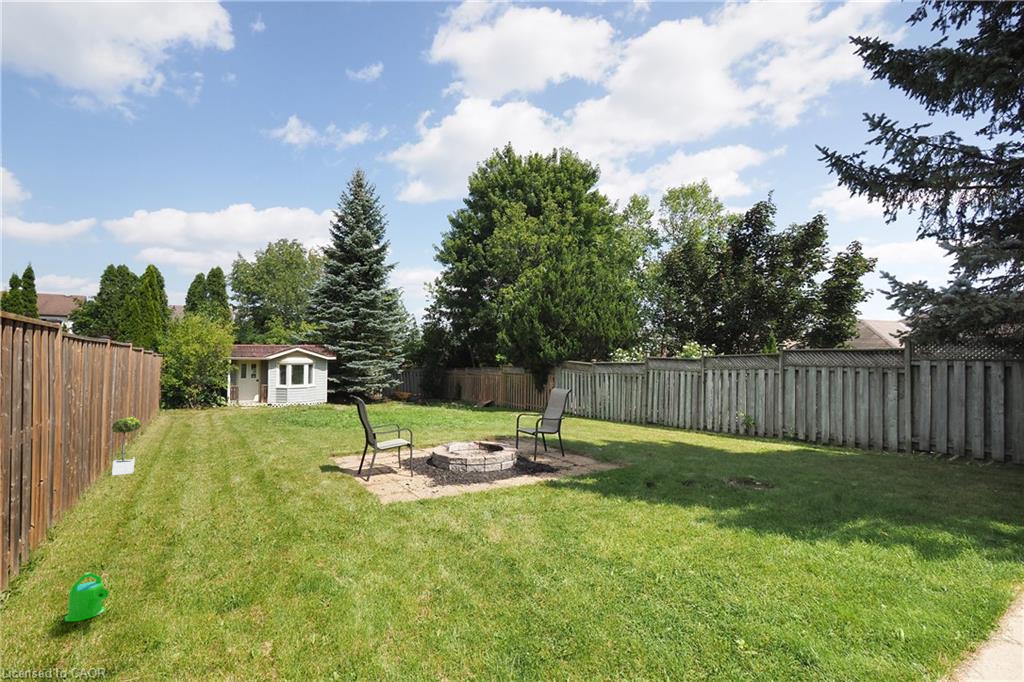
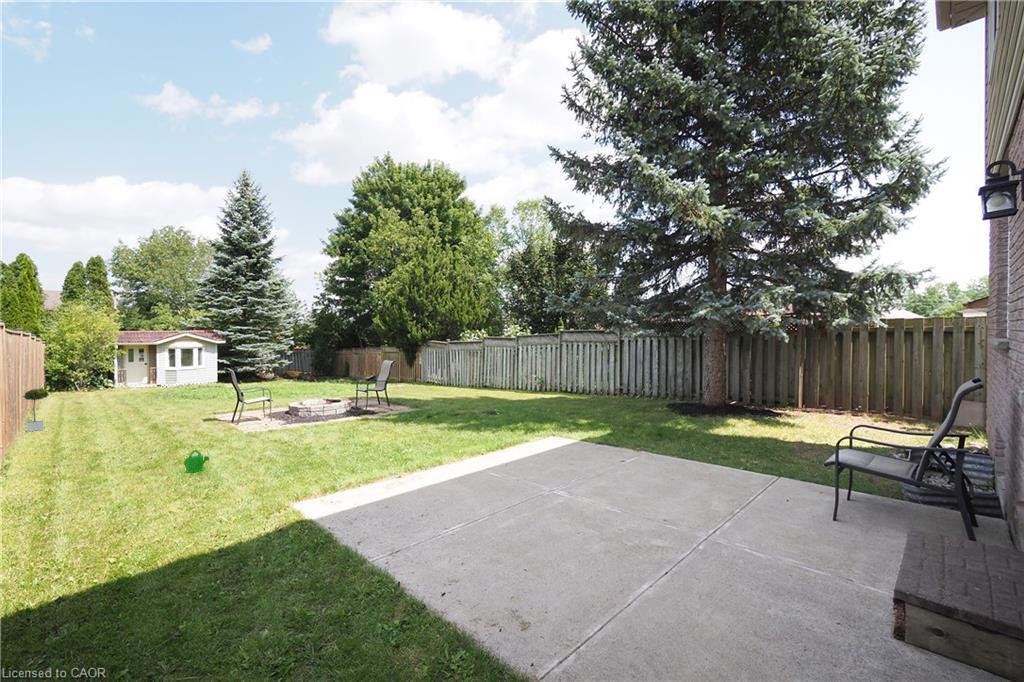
watering can: present [65,572,109,621] -> present [184,450,210,473]

